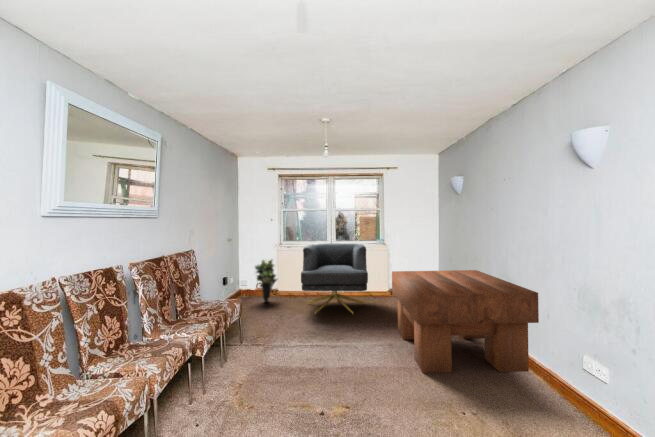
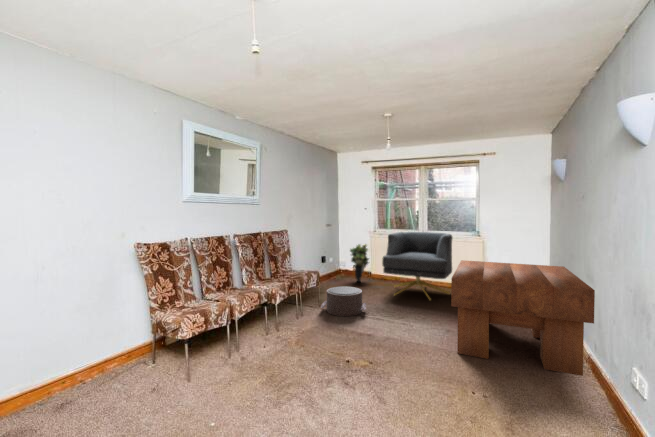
pouf: none [247,312,302,351] -> present [321,286,366,316]

